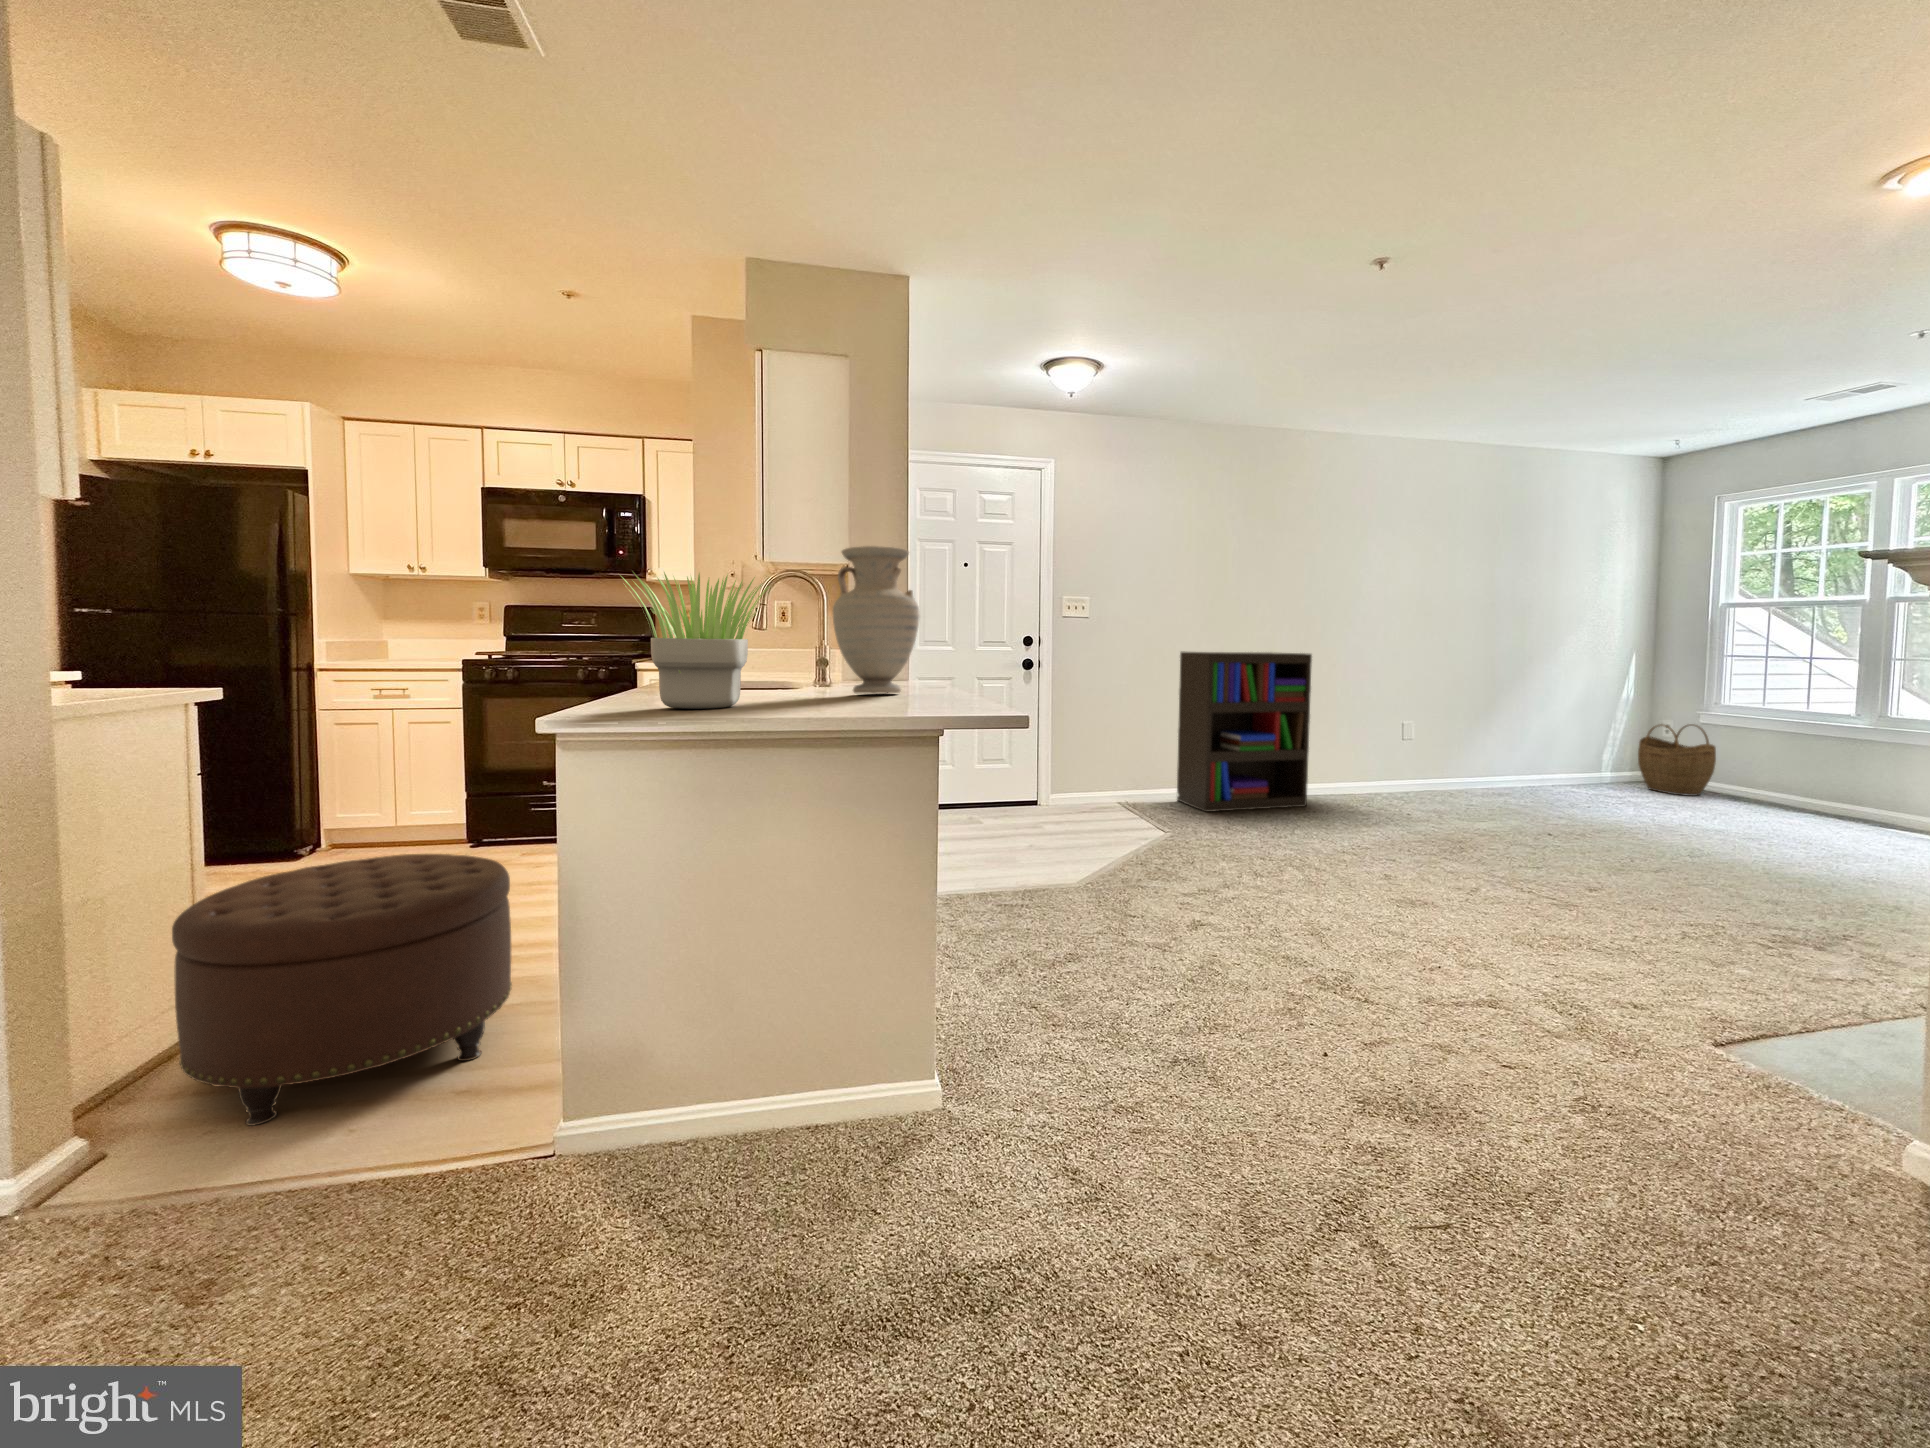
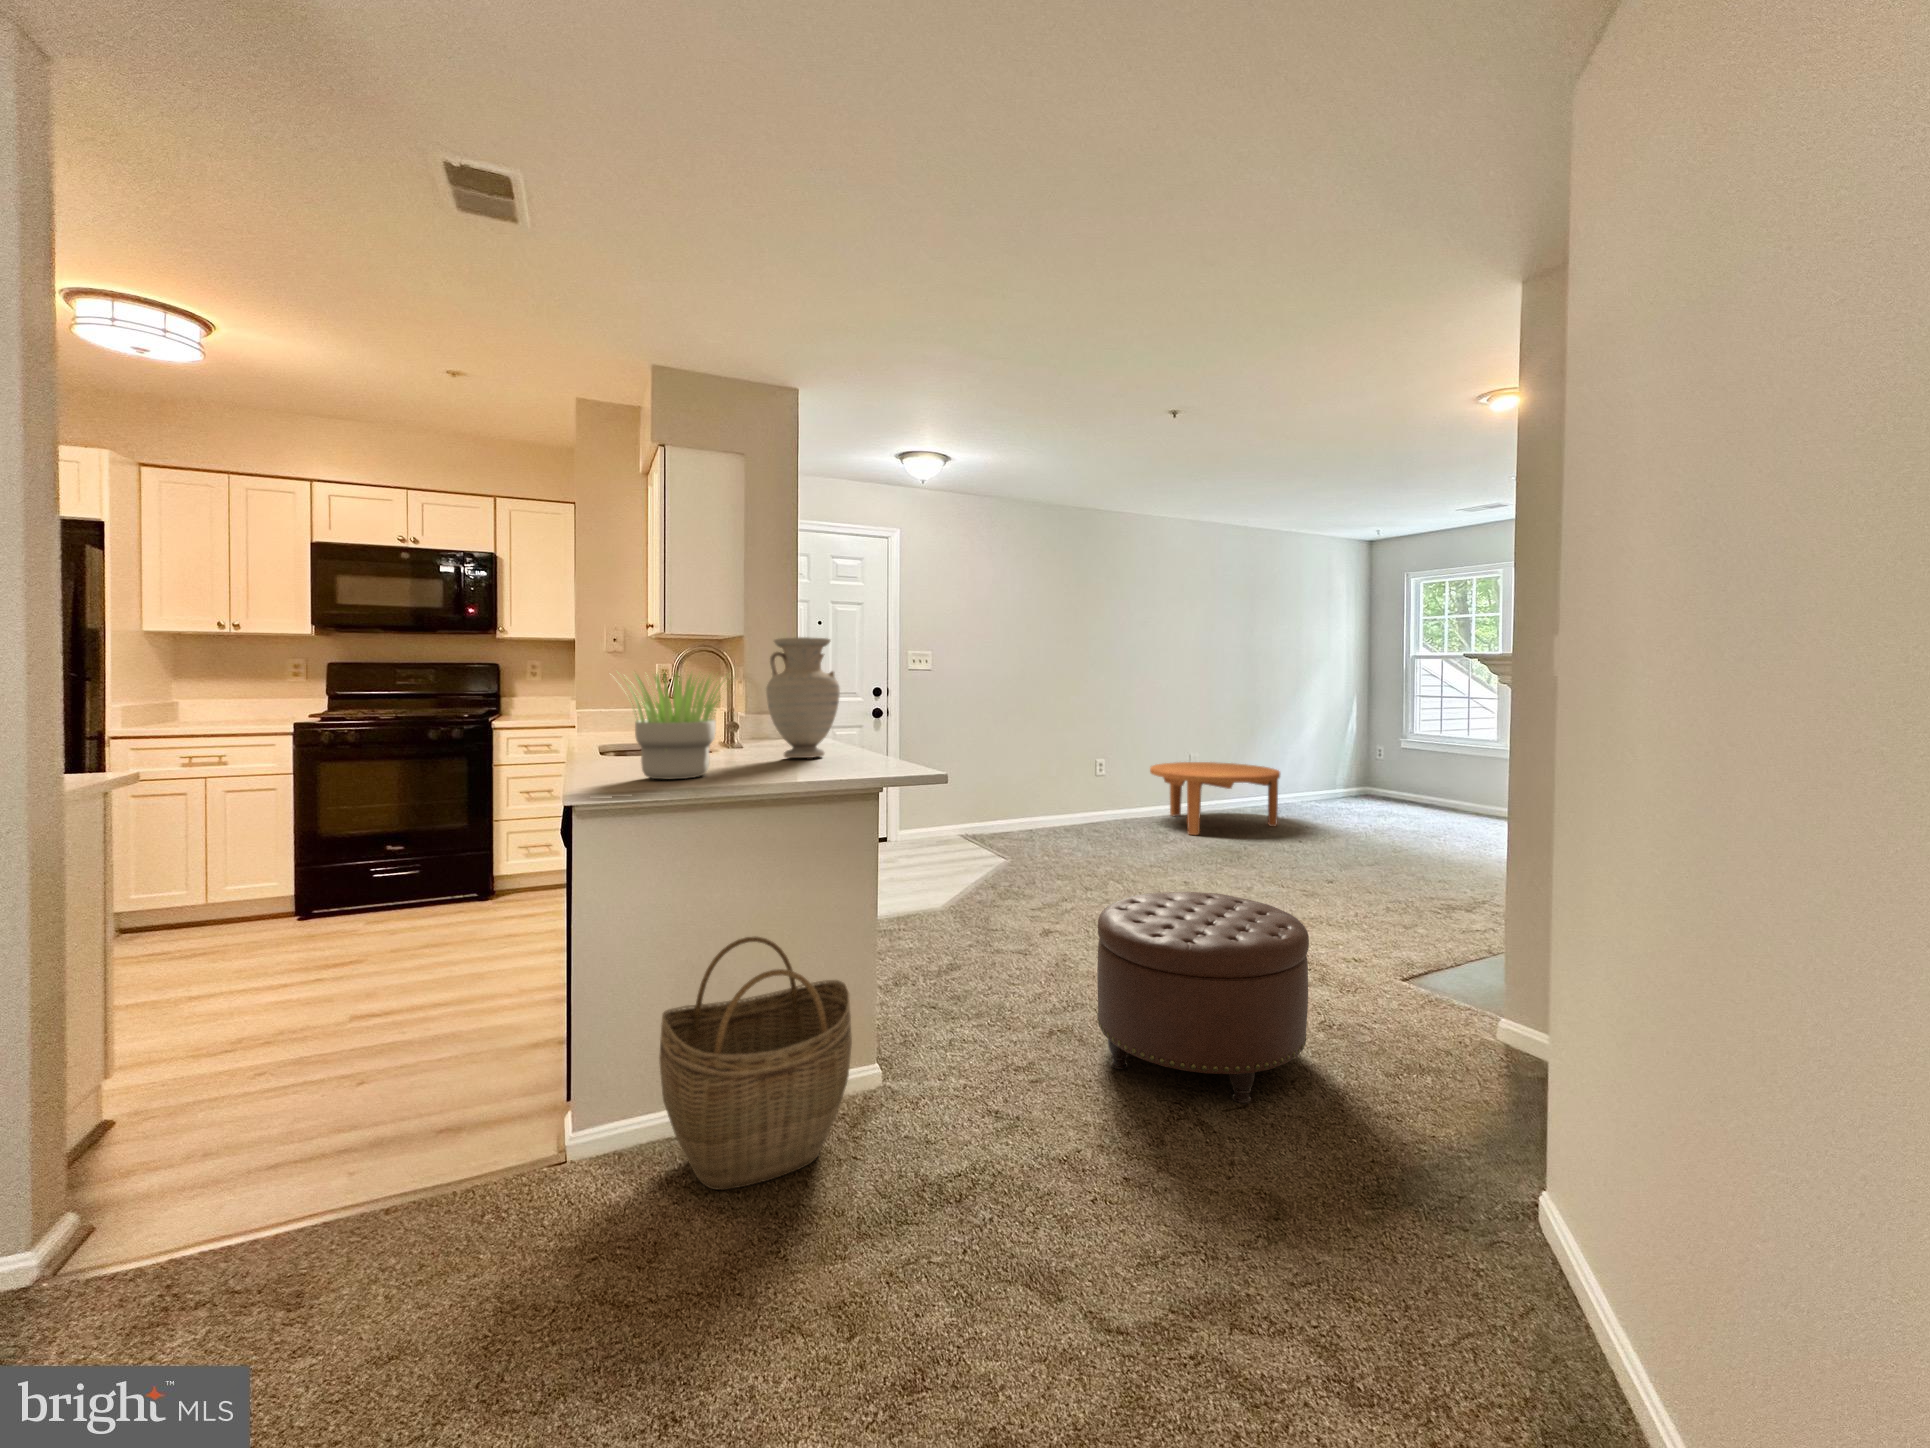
bookshelf: present [1177,651,1312,812] -> none [1013,698,1124,841]
woven basket: present [1638,724,1716,796] -> present [659,936,852,1190]
coffee table: none [1343,730,1513,816] -> present [1150,762,1280,835]
ottoman: present [172,854,512,1126] -> present [1097,892,1309,1104]

